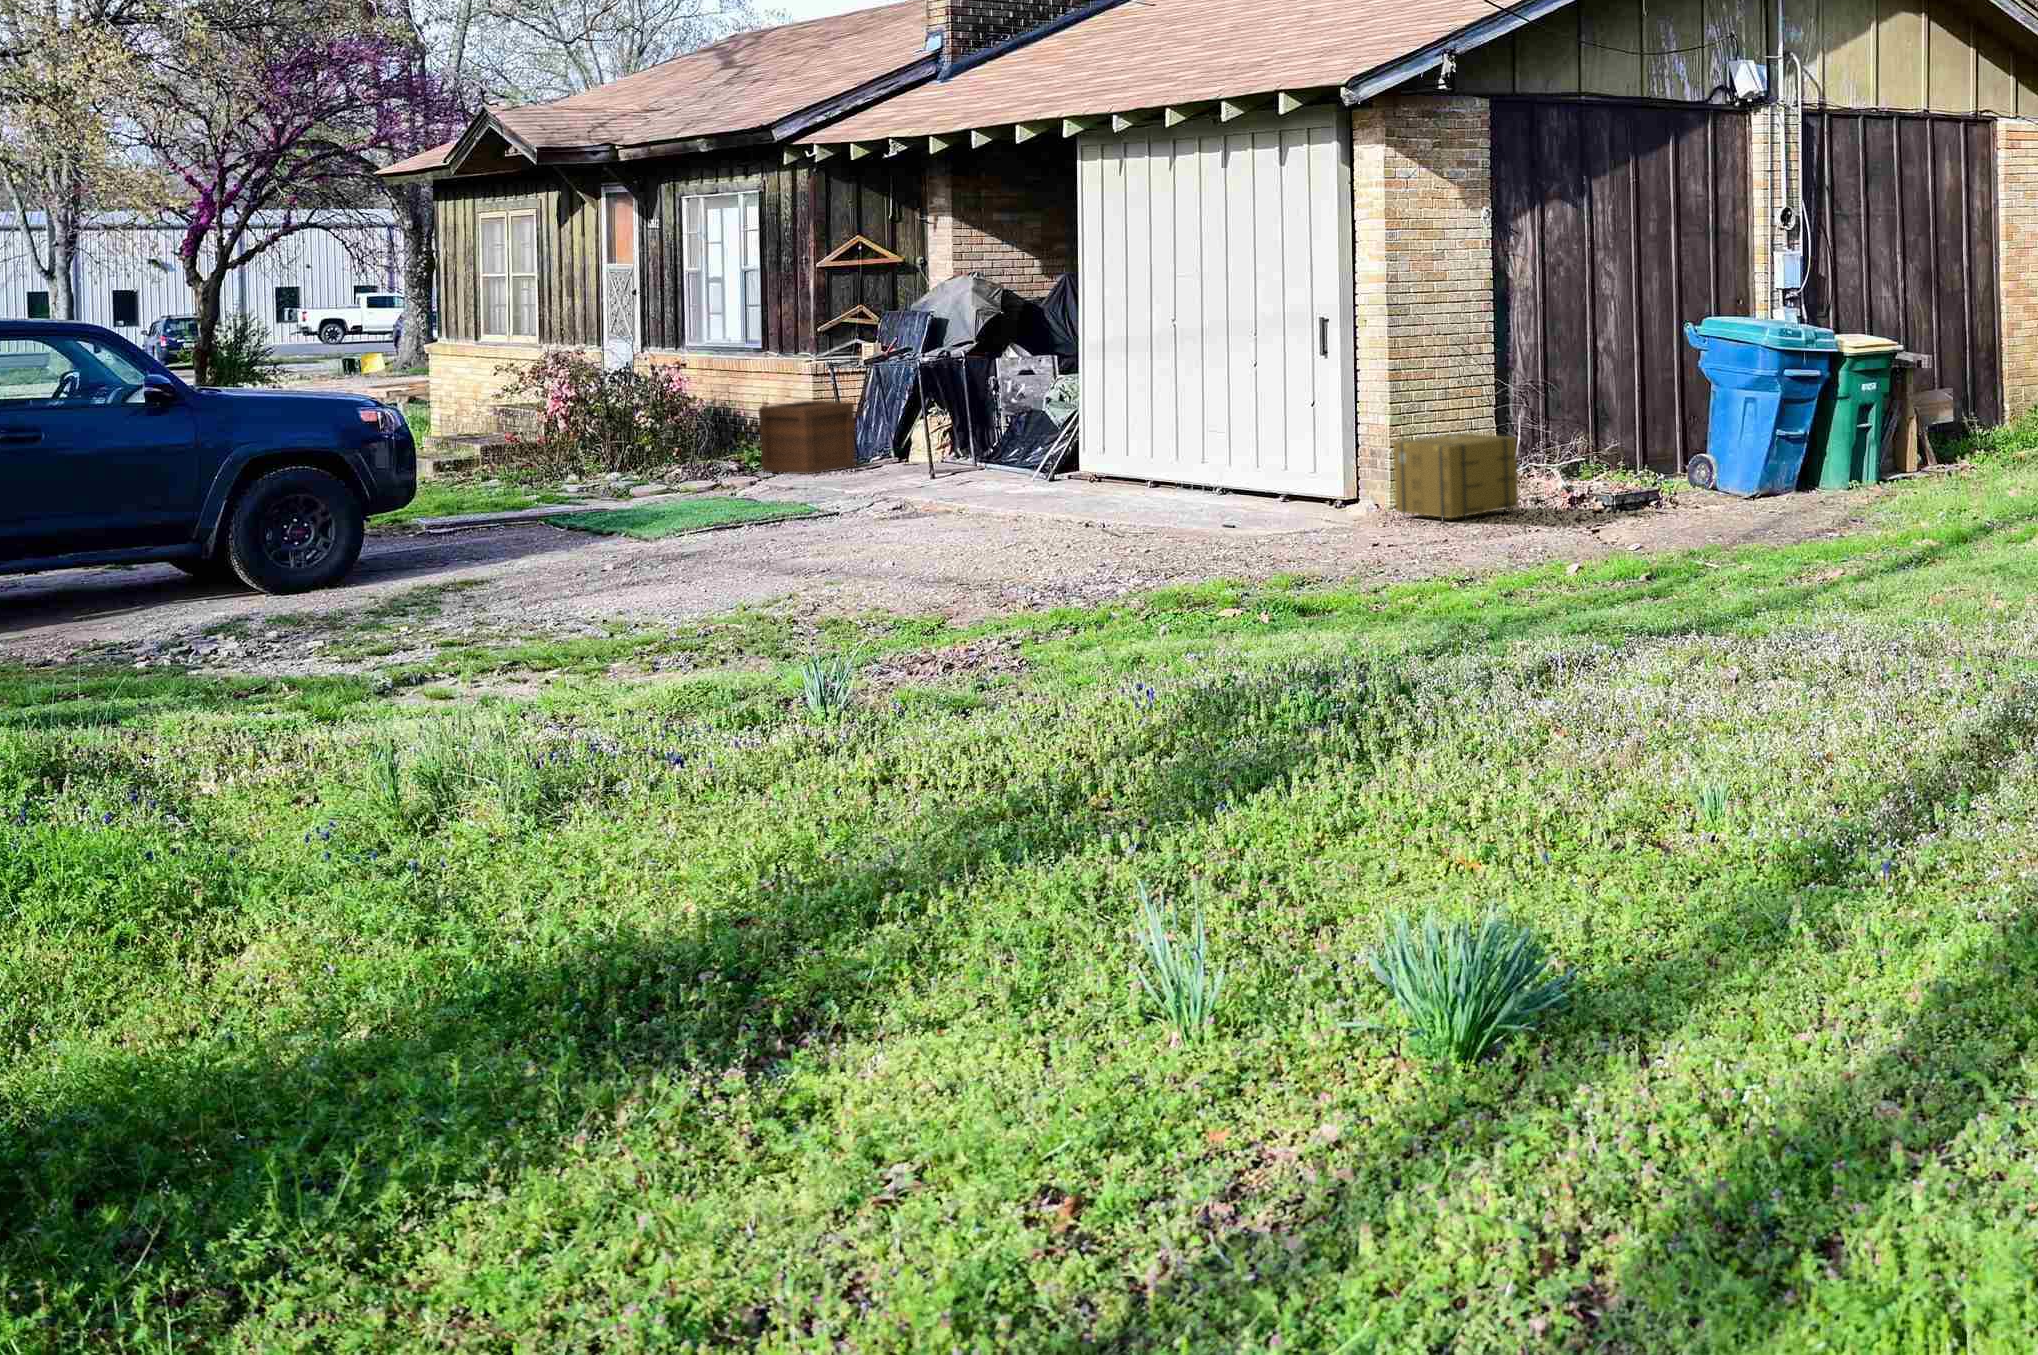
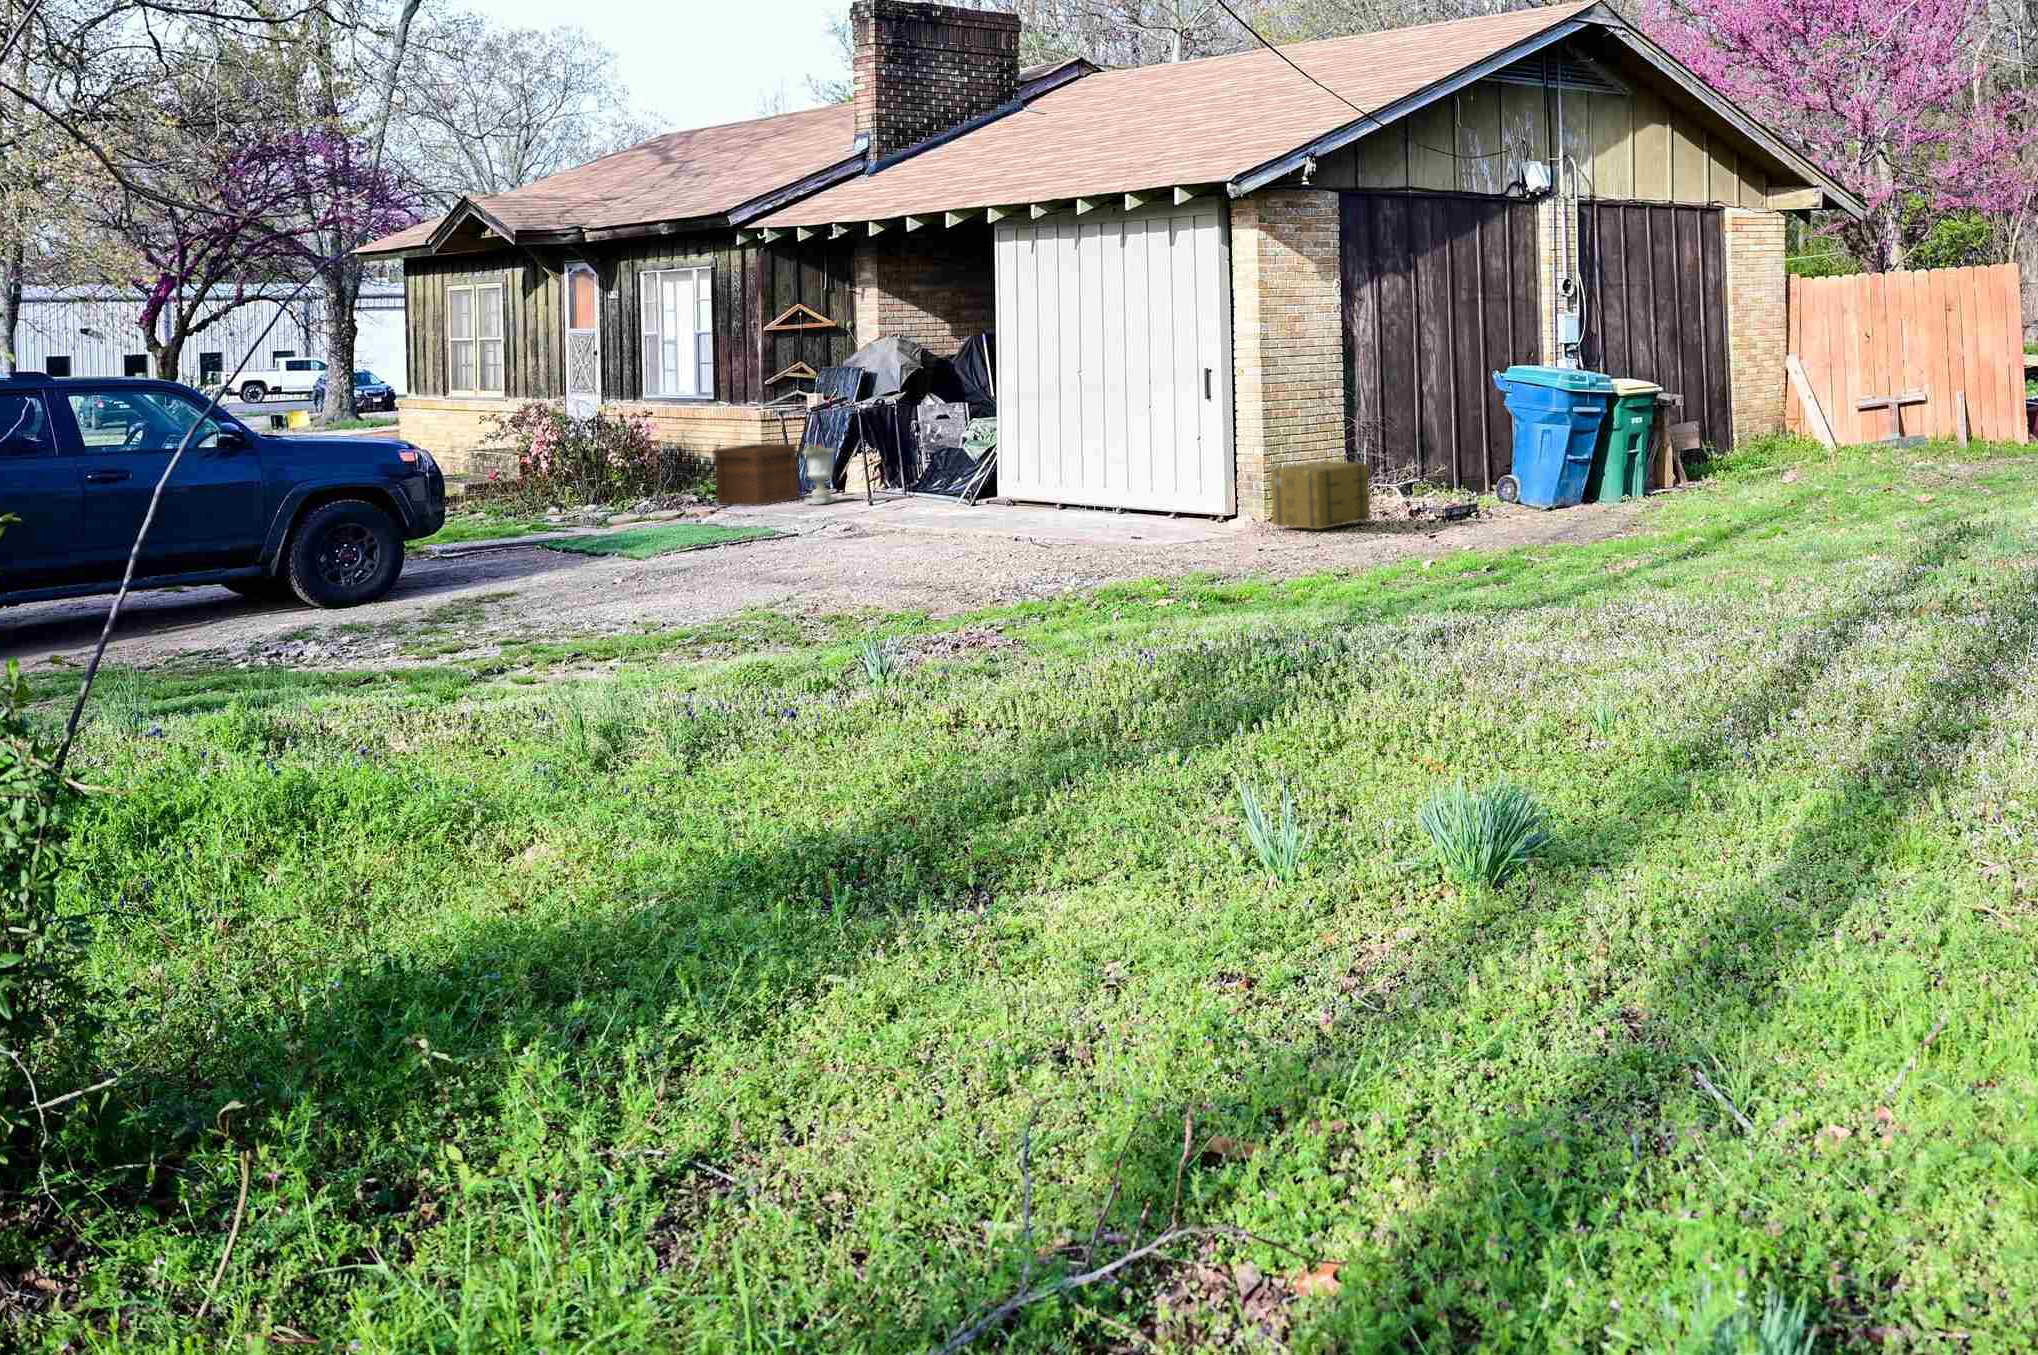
planter: none [857,401,899,475] -> present [803,445,837,505]

